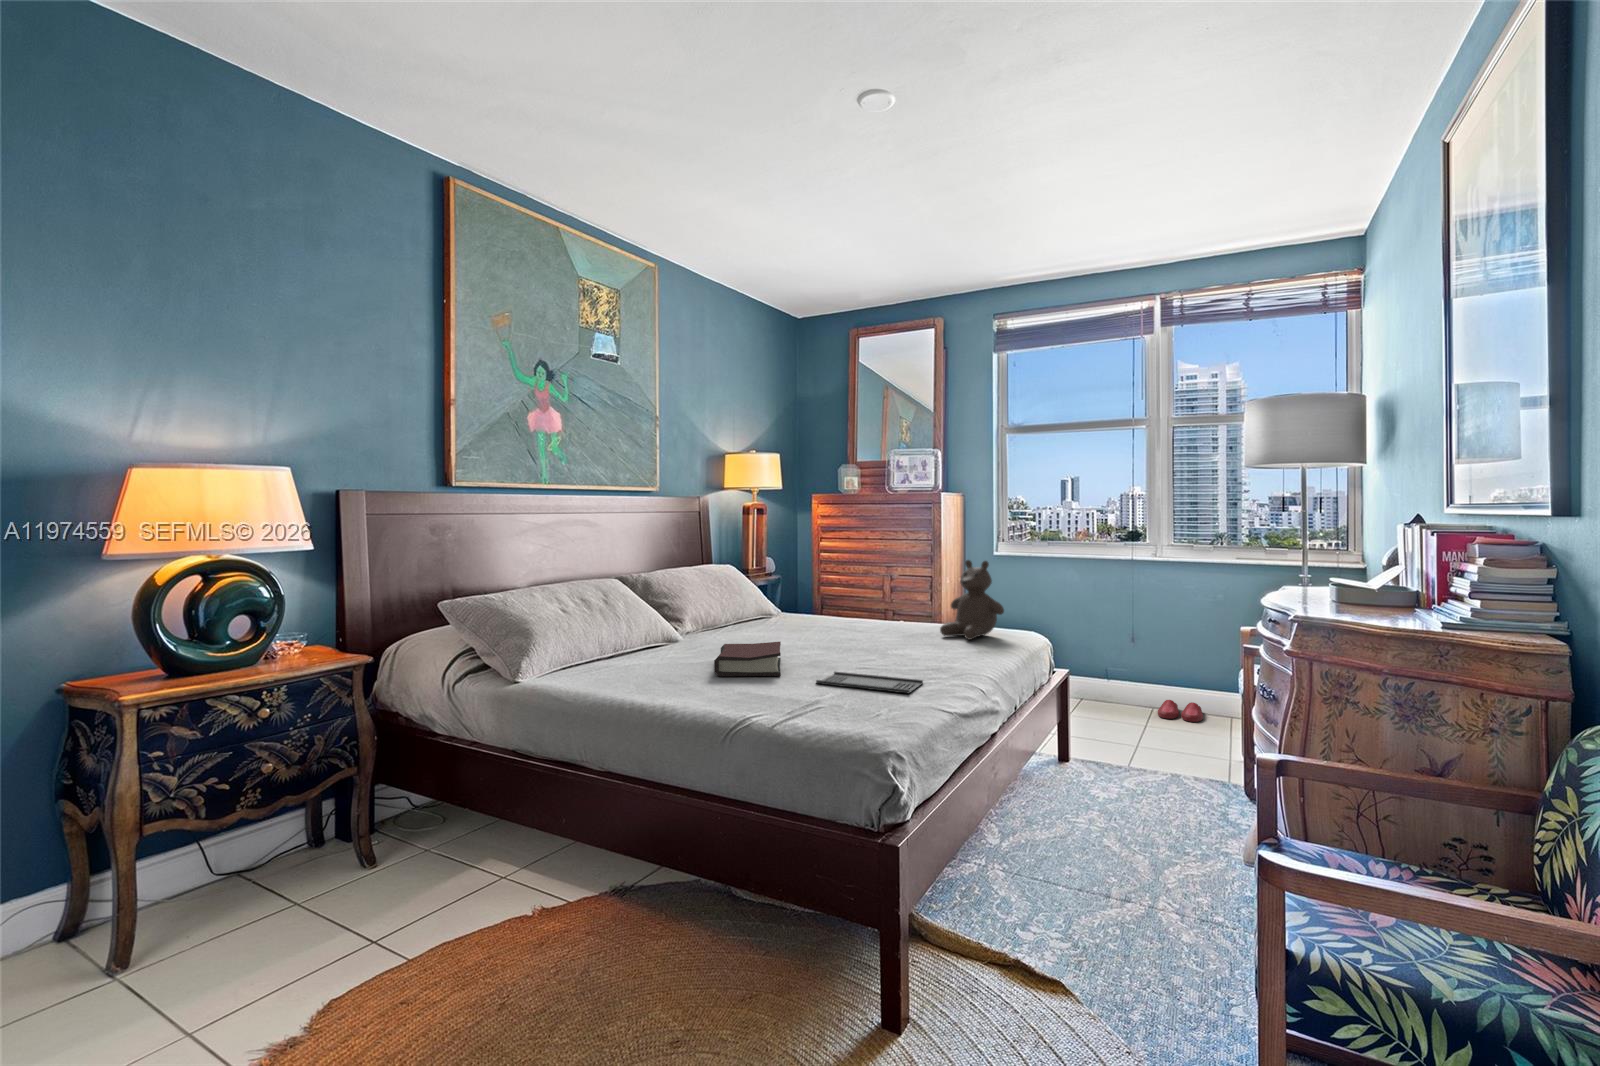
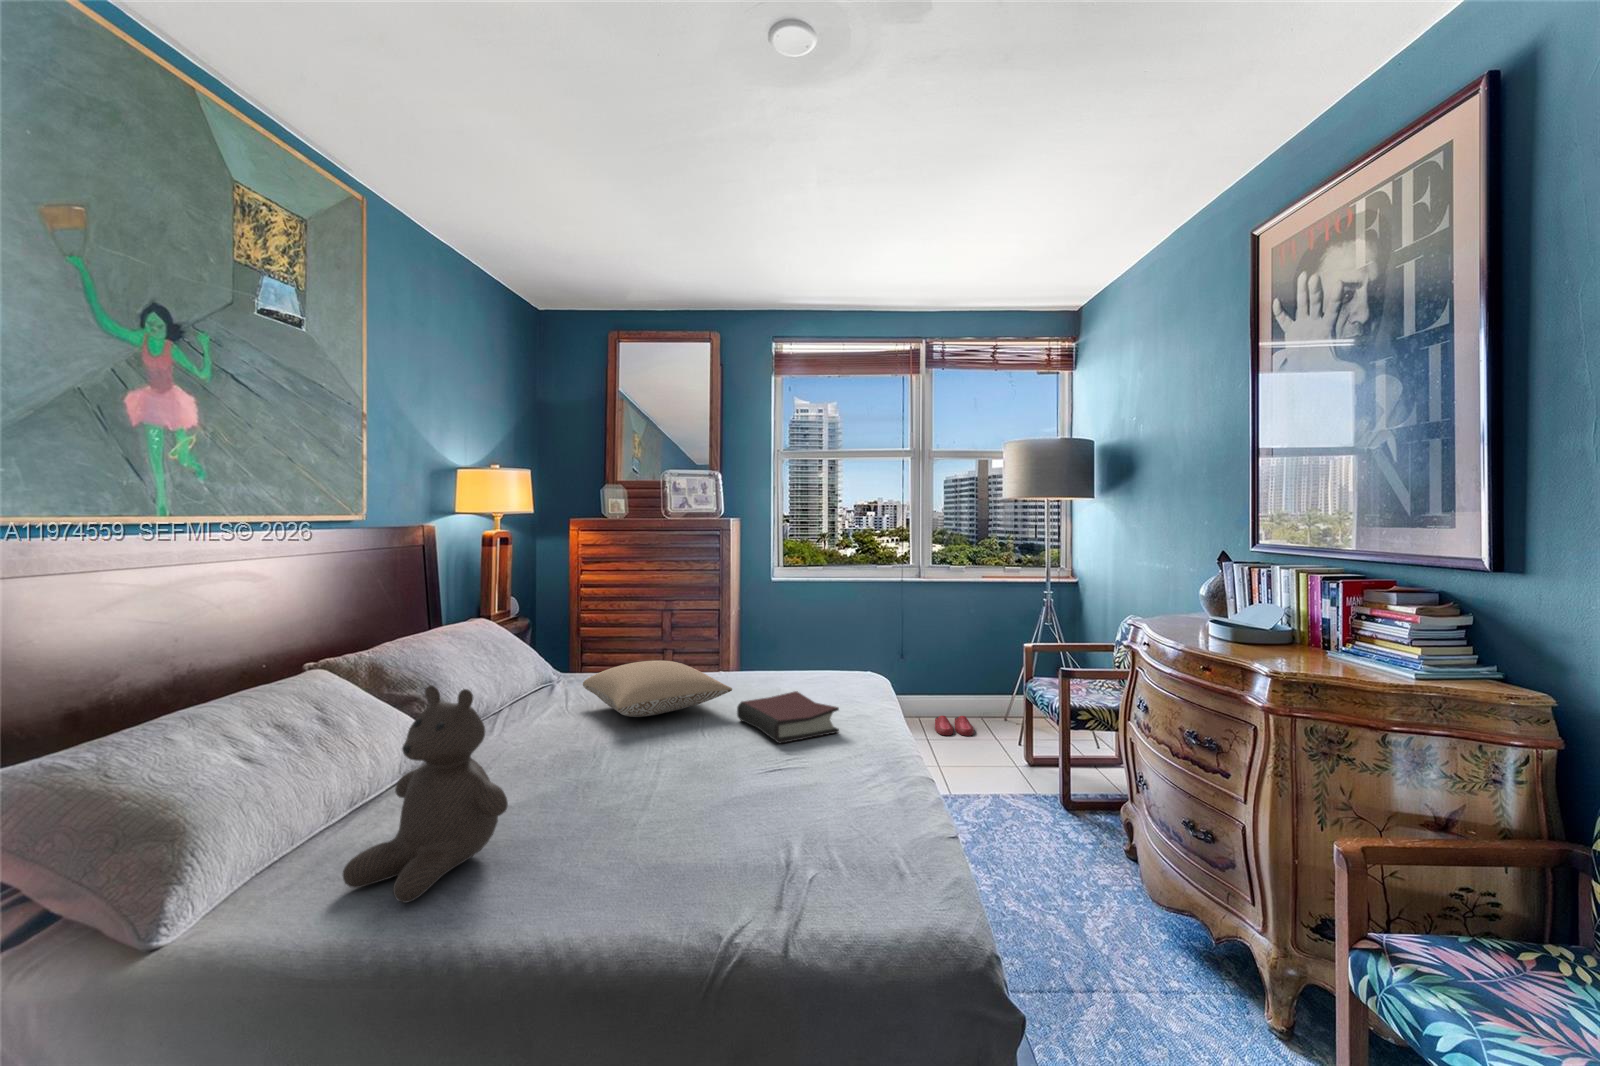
teddy bear: present [940,560,1004,640] -> present [342,685,508,903]
pillow: none [779,598,878,636] -> present [583,660,732,717]
hardback book: present [714,642,781,676] -> present [737,691,839,743]
tray: present [816,672,923,693] -> none [739,785,880,820]

